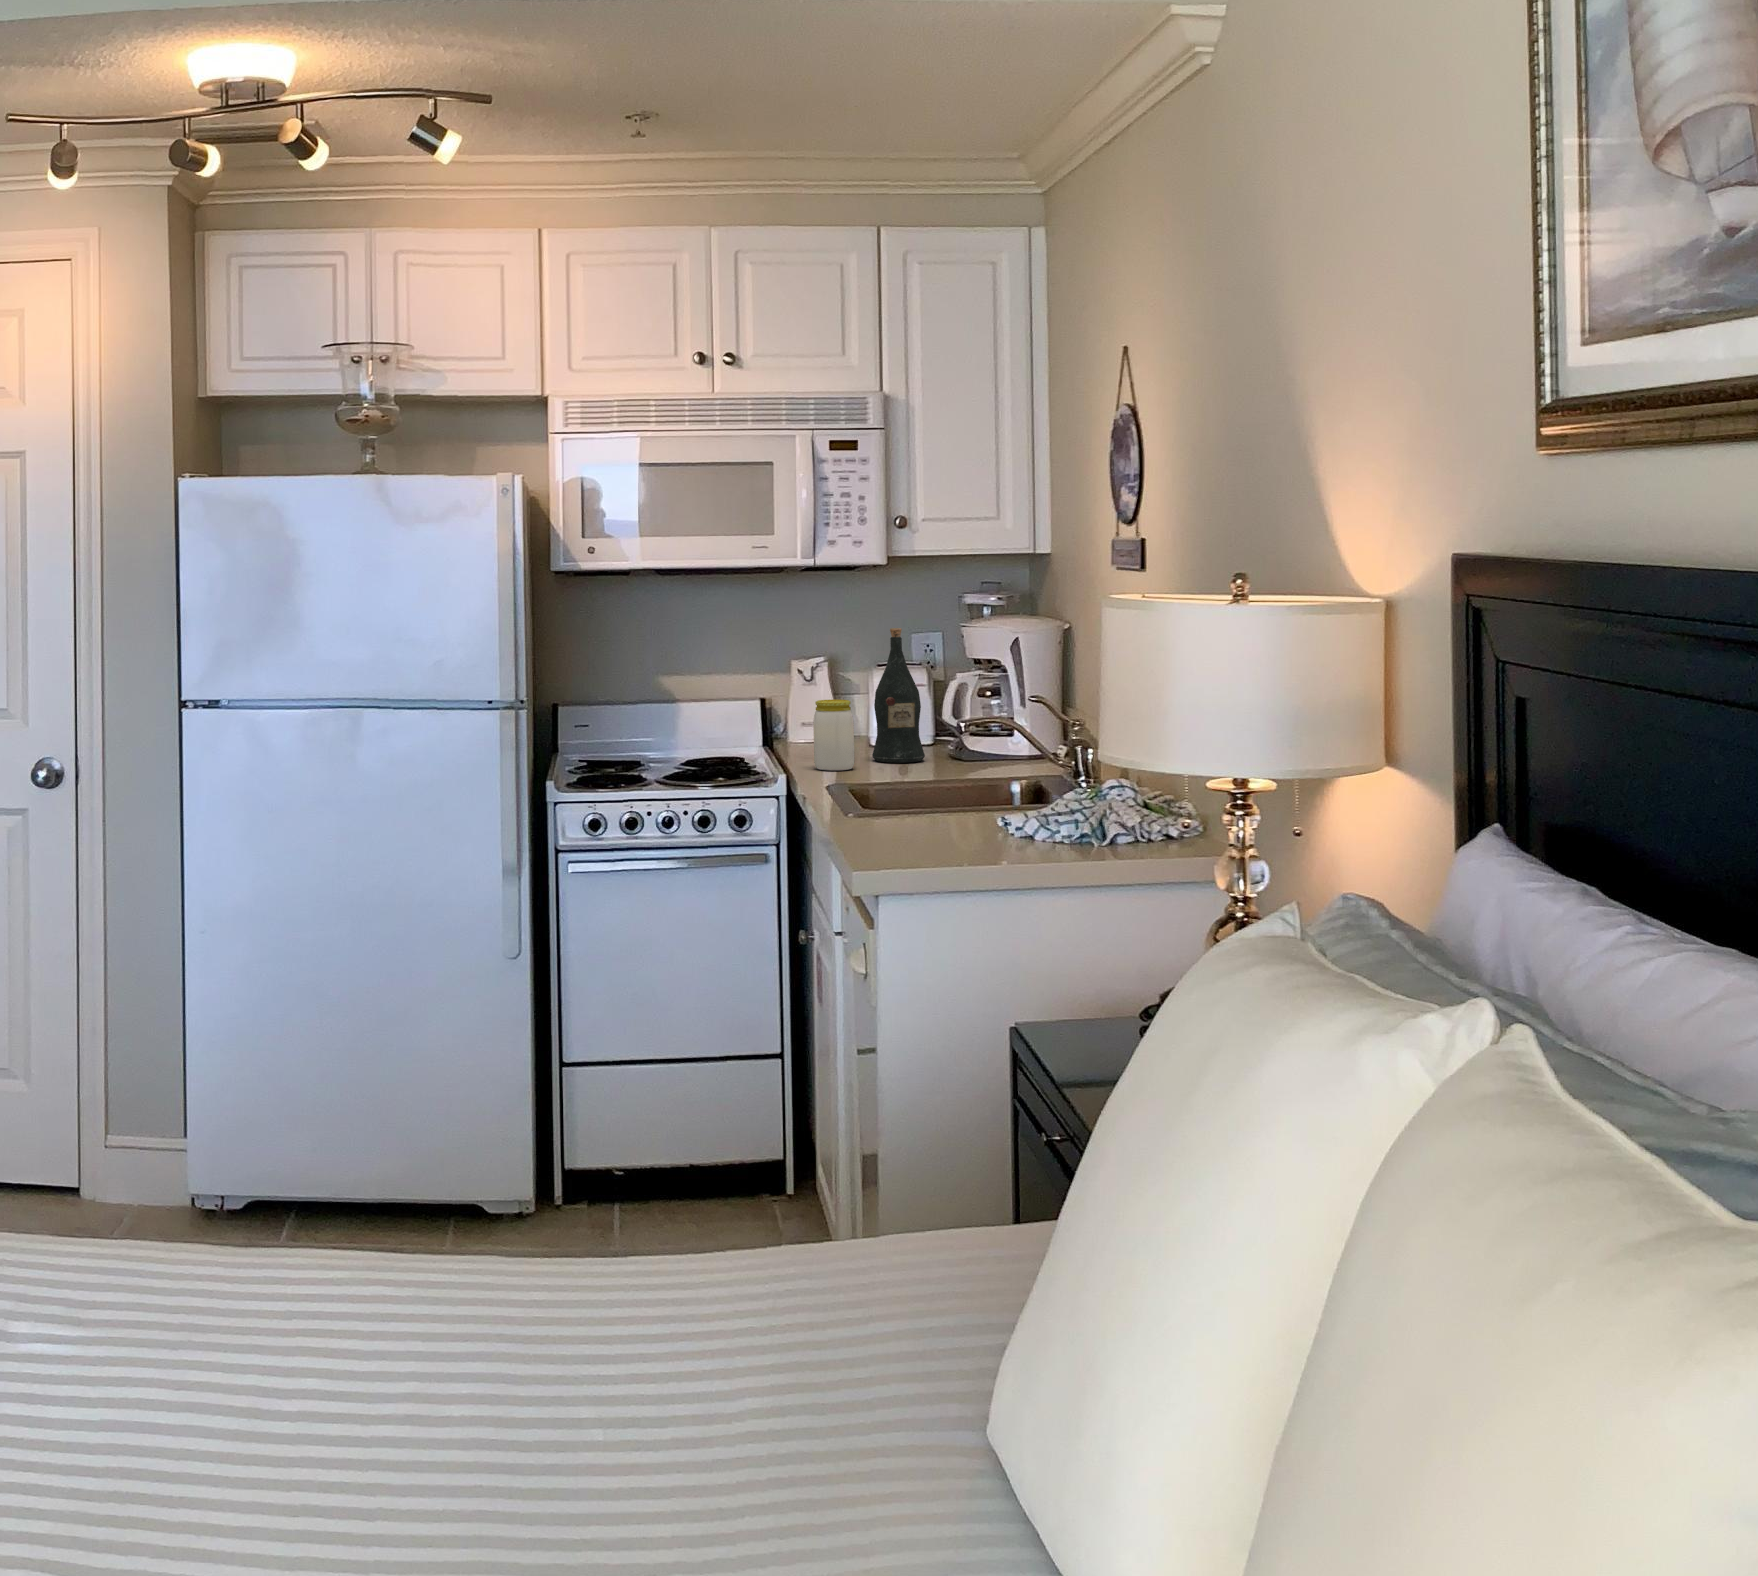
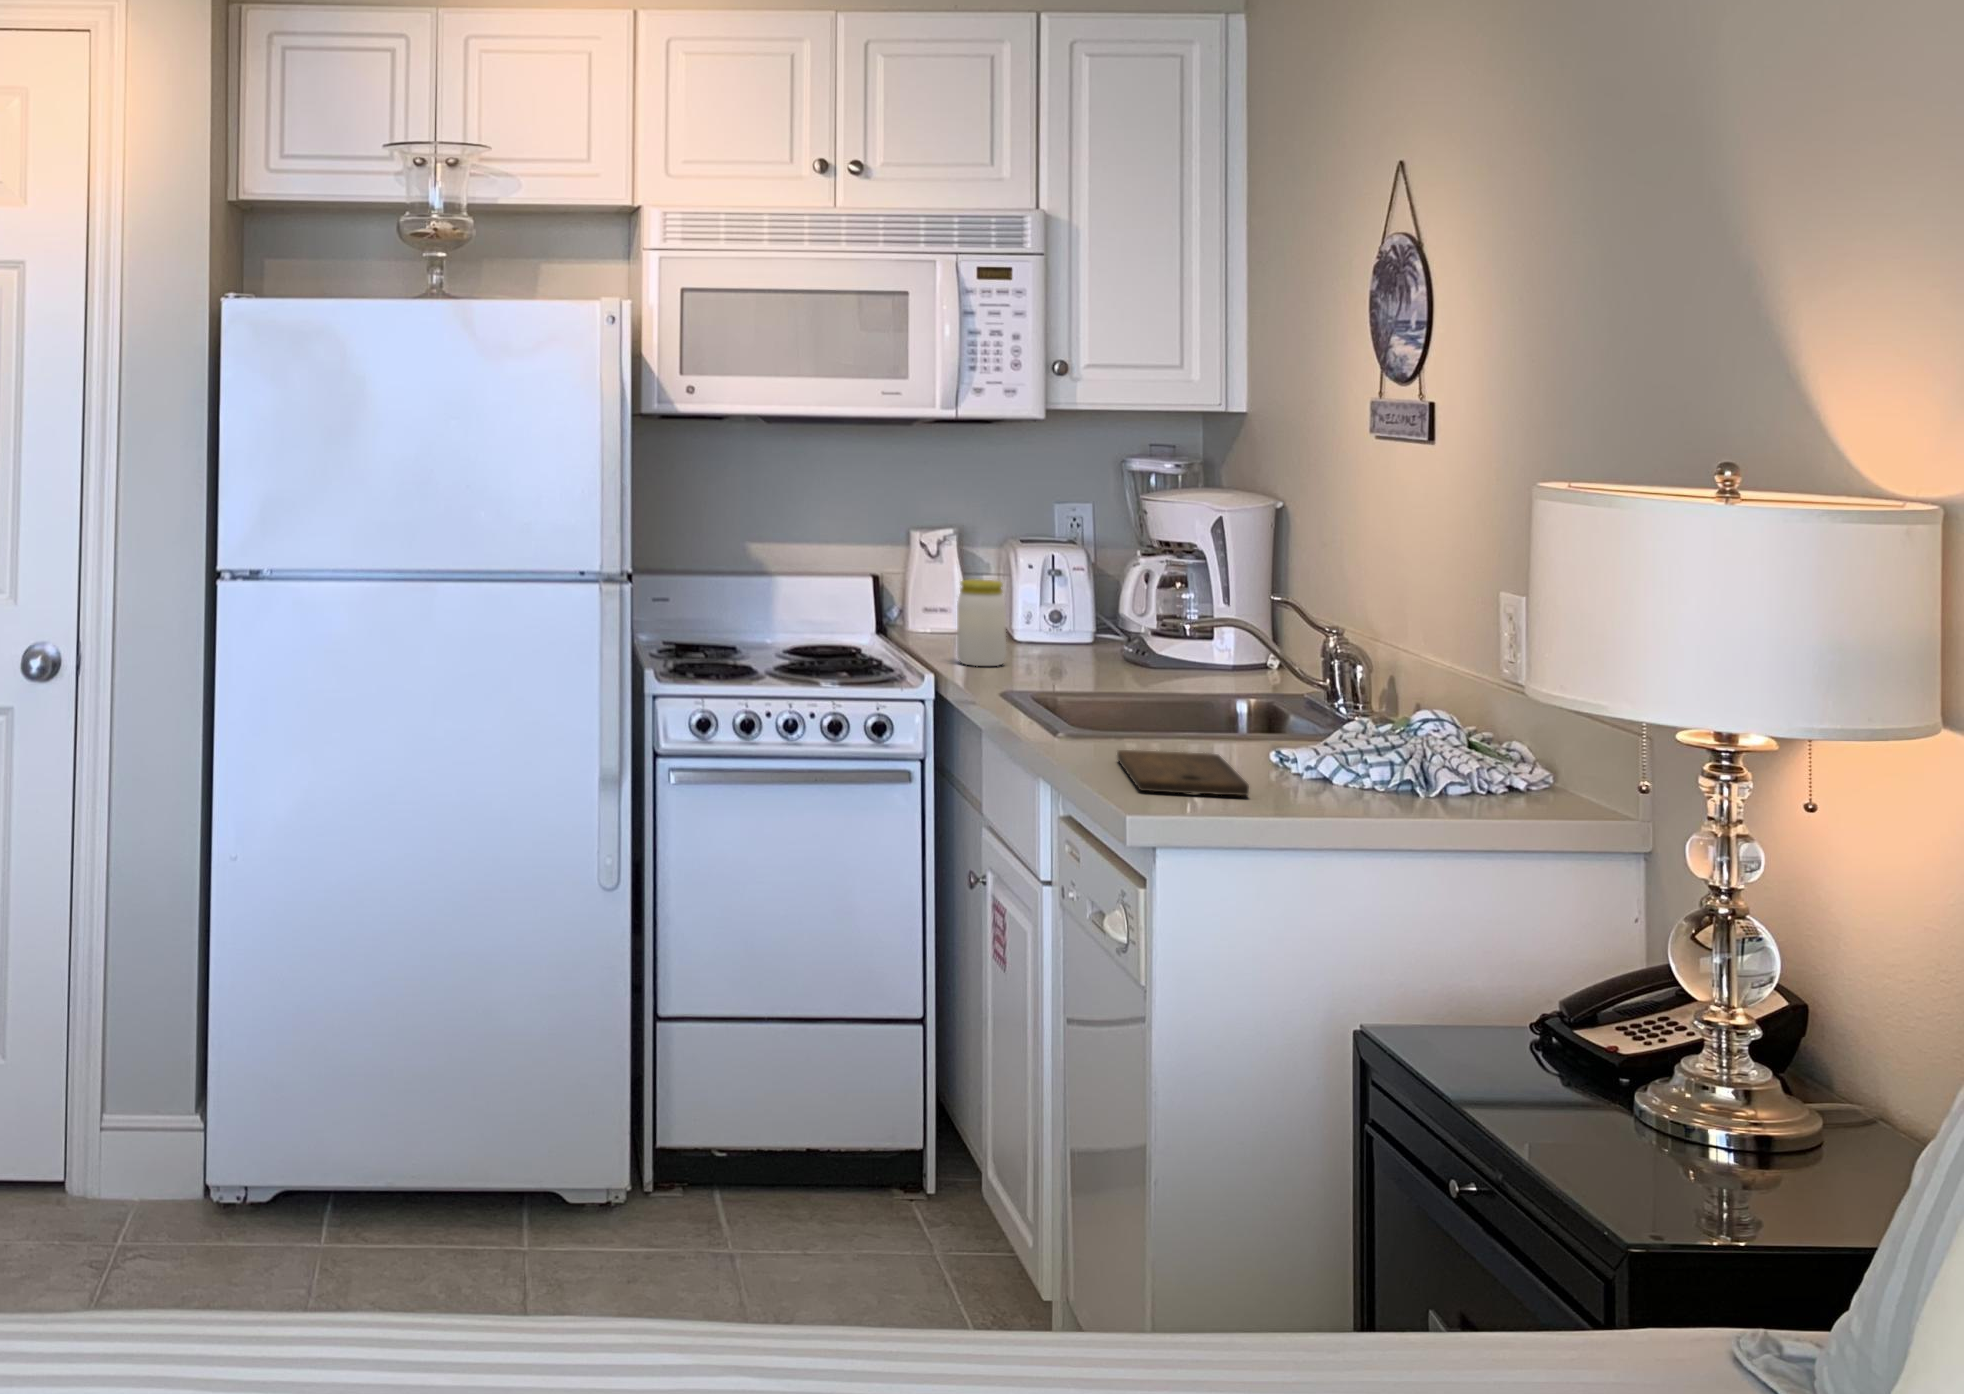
wine bottle: present [872,628,925,763] -> none [1017,496,1081,657]
cutting board: none [882,822,965,849] -> present [1117,750,1249,796]

